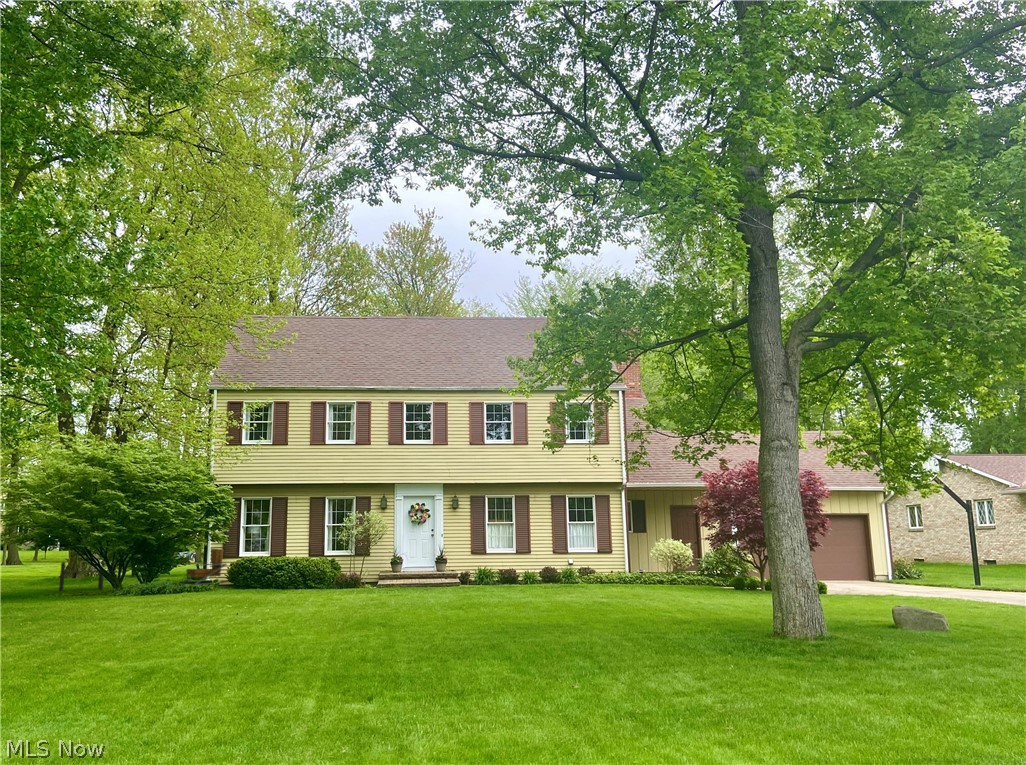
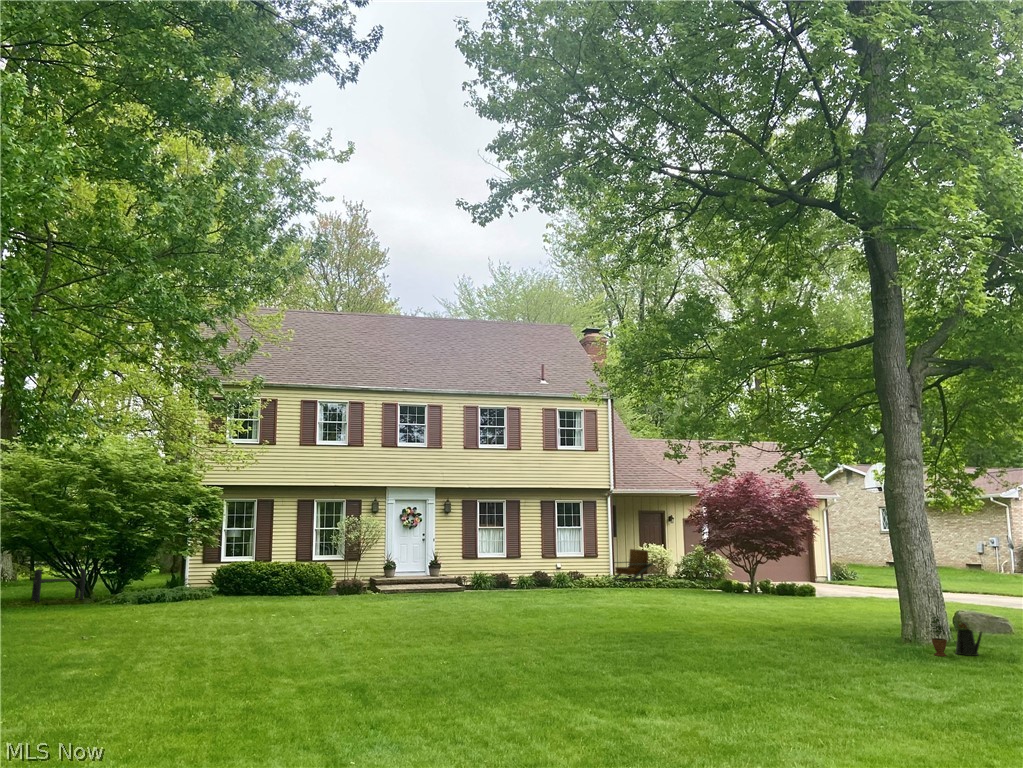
lounge chair: present [184,549,227,585] -> present [613,549,653,582]
potted plant: none [788,599,807,642] -> present [930,615,947,656]
watering can: none [820,603,844,642] -> present [953,621,982,656]

